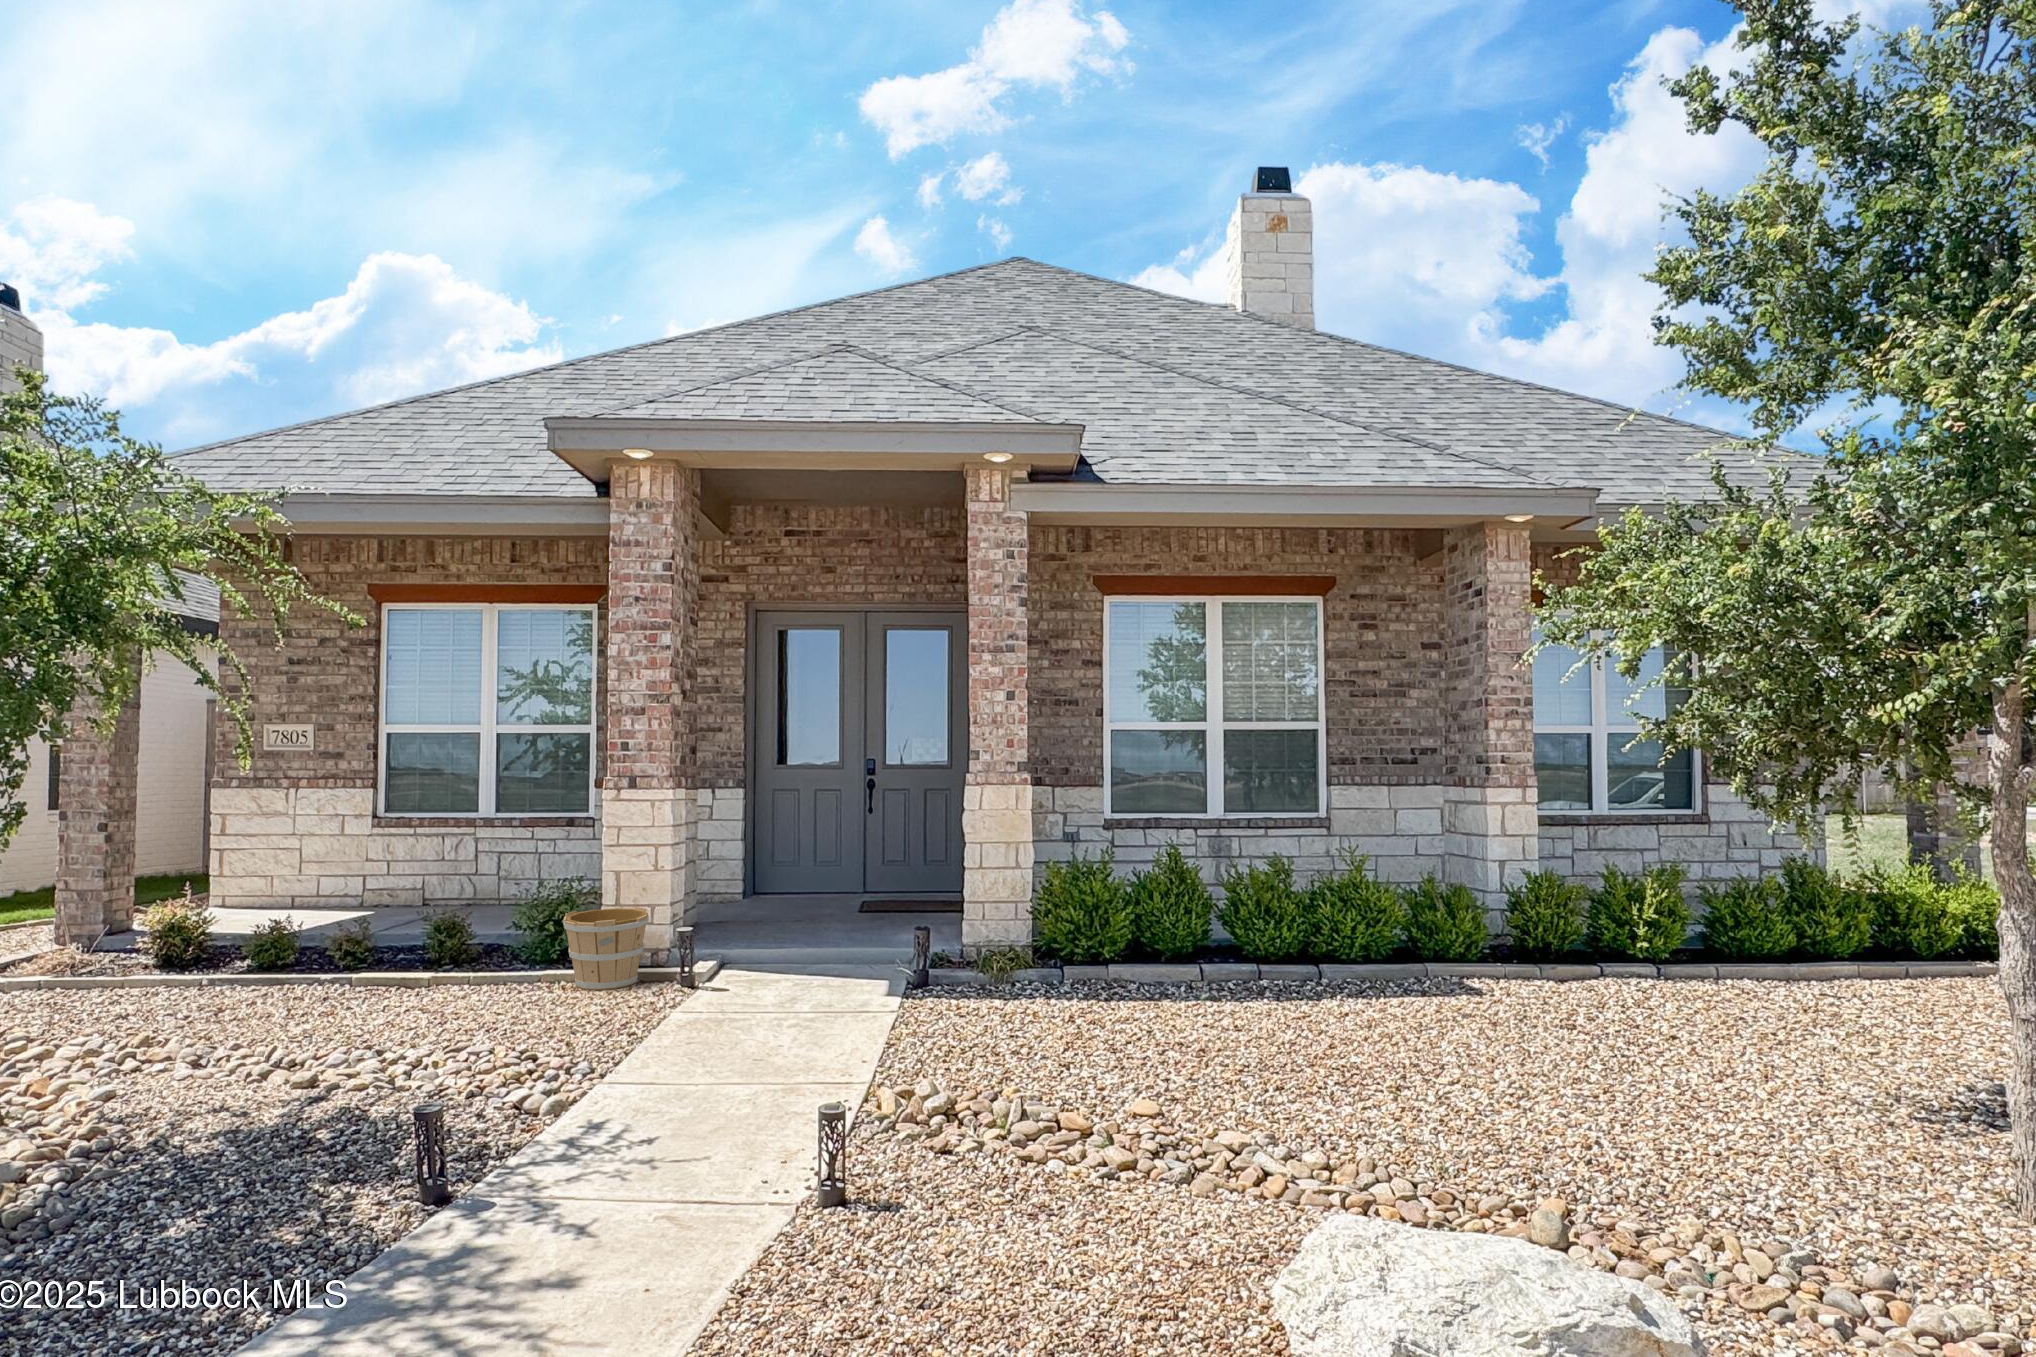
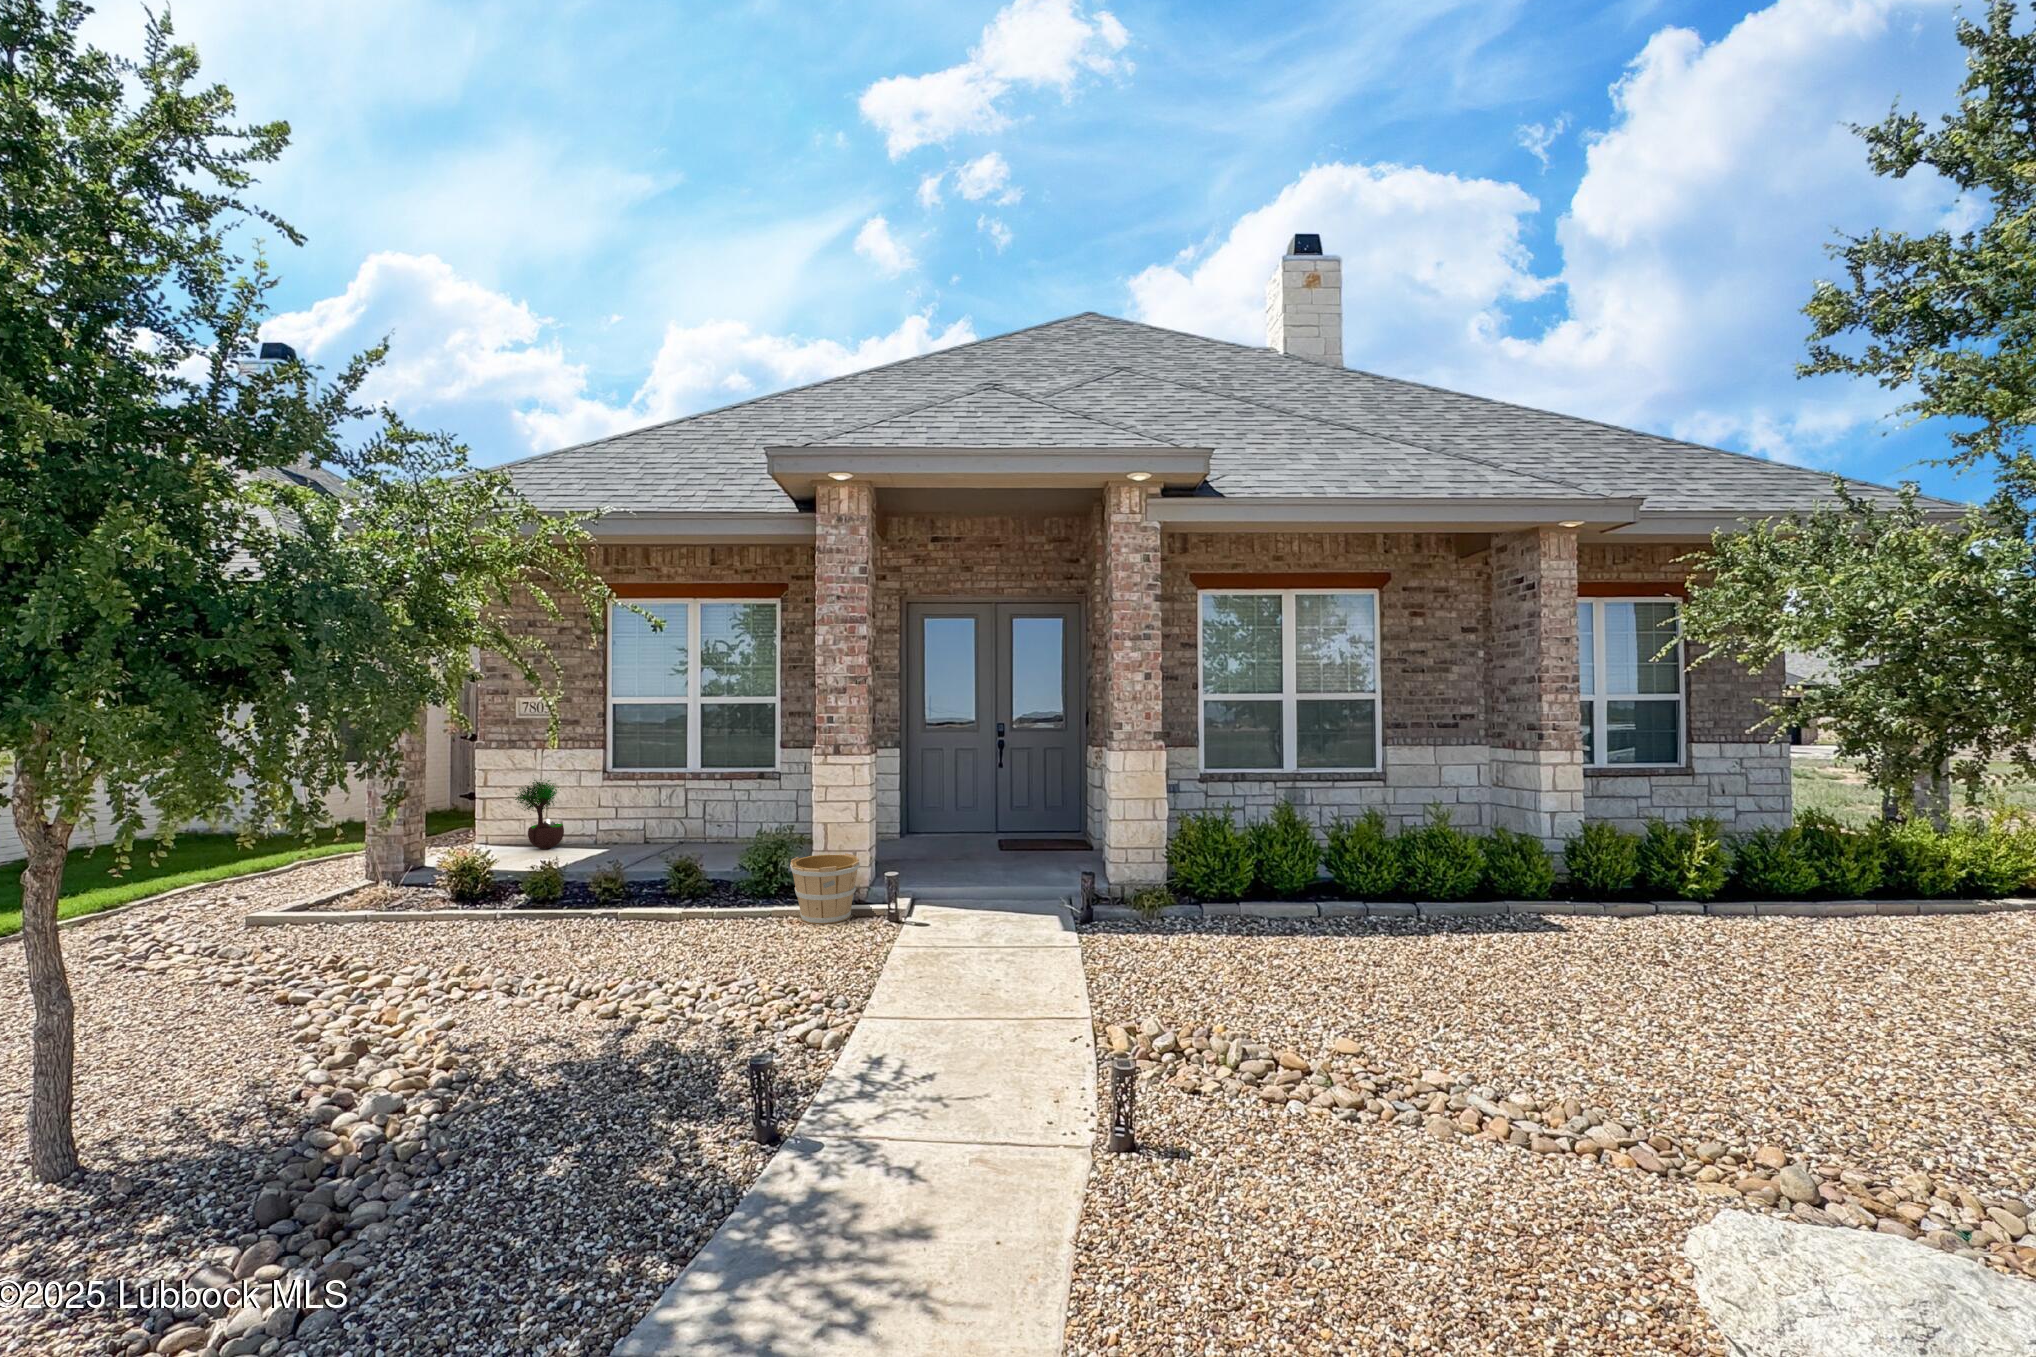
potted tree: none [254,821,320,913] -> present [515,780,564,849]

